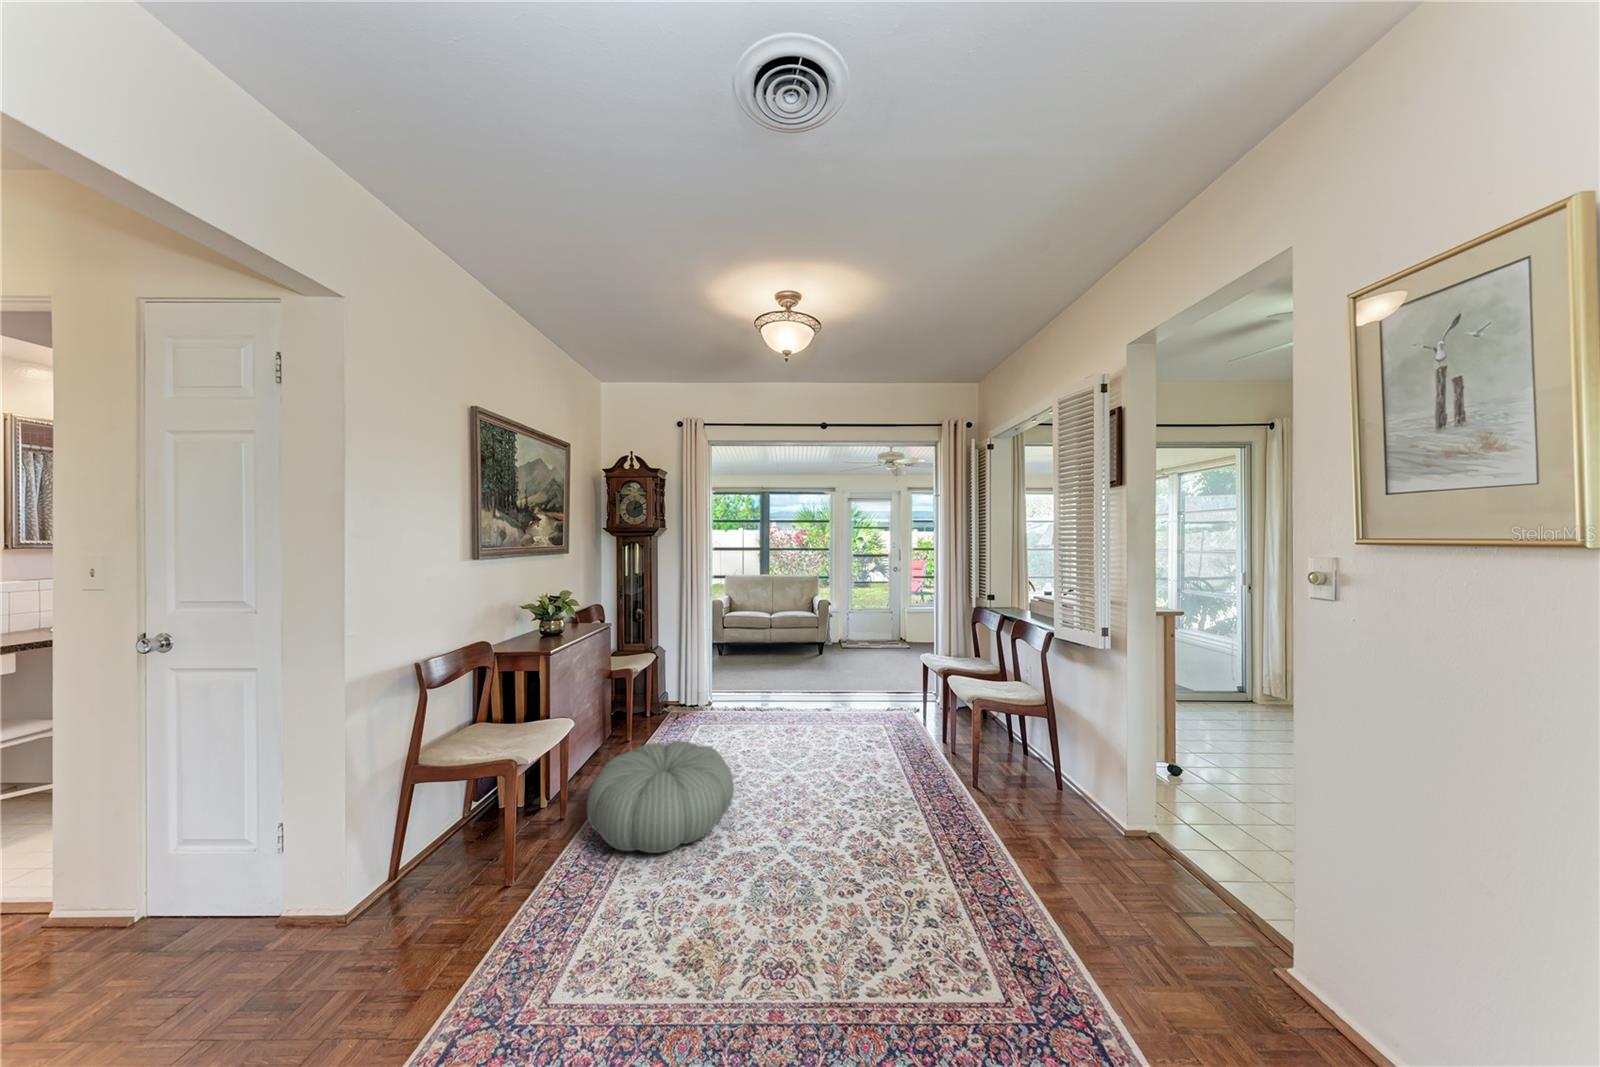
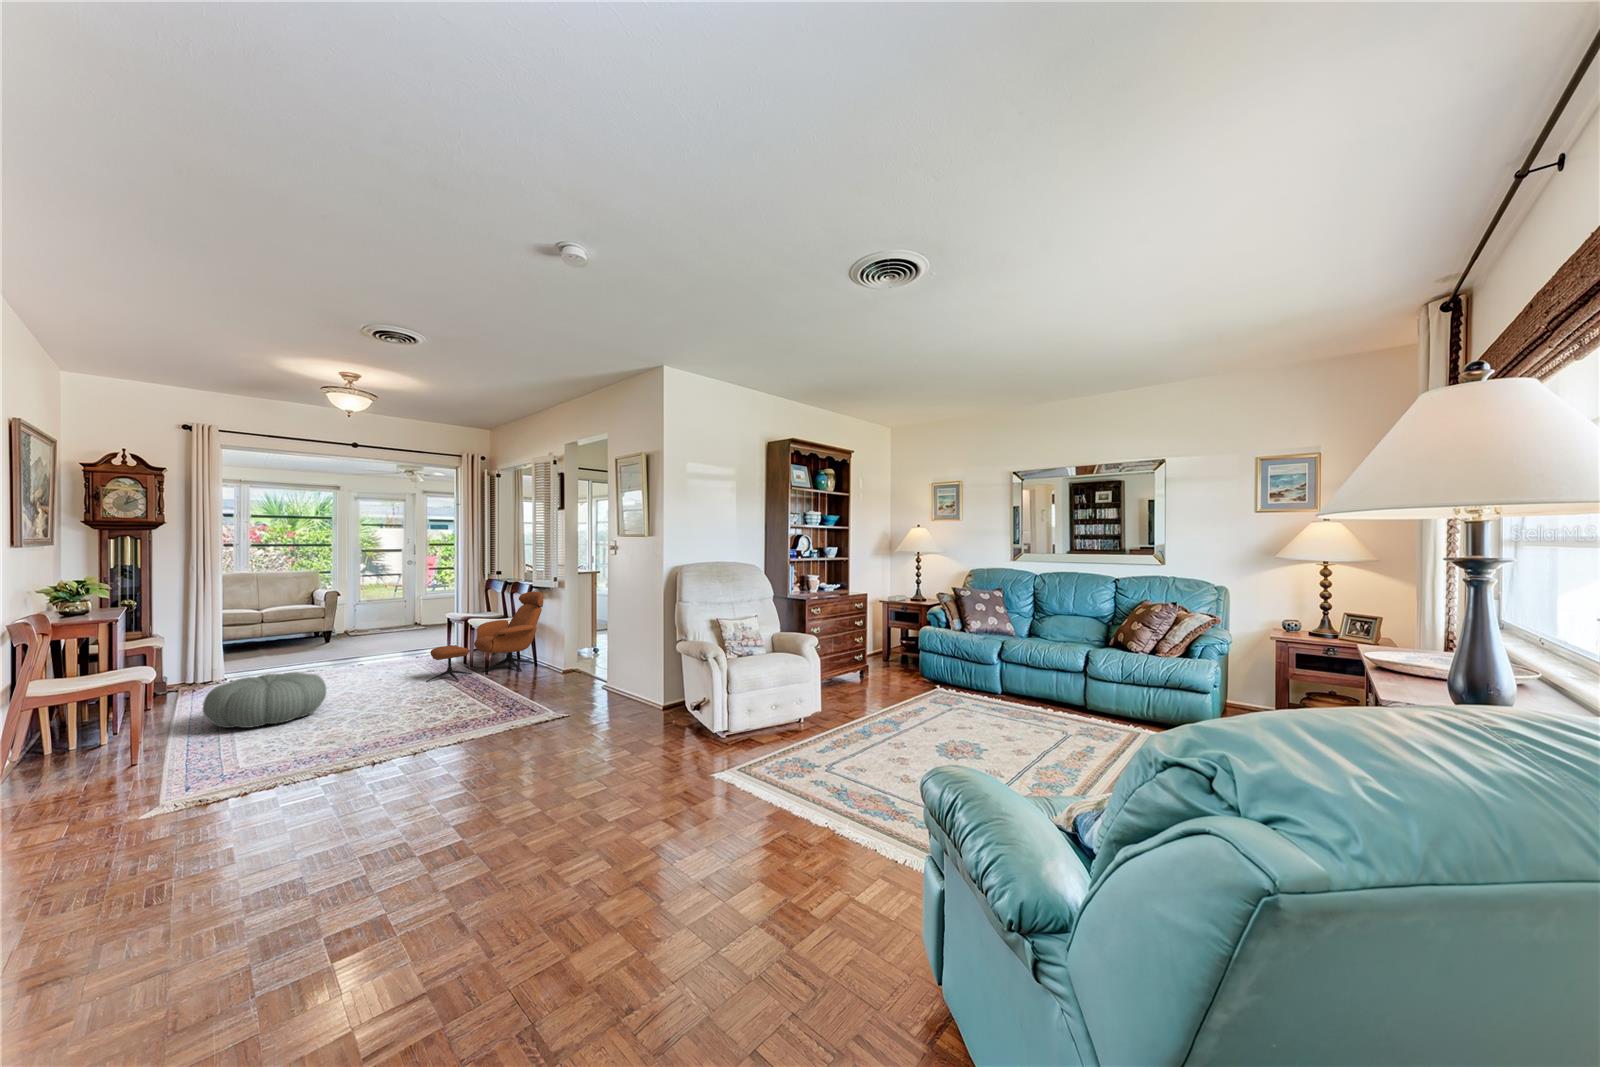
lounge chair: none [880,643,1078,807] -> present [426,591,543,682]

